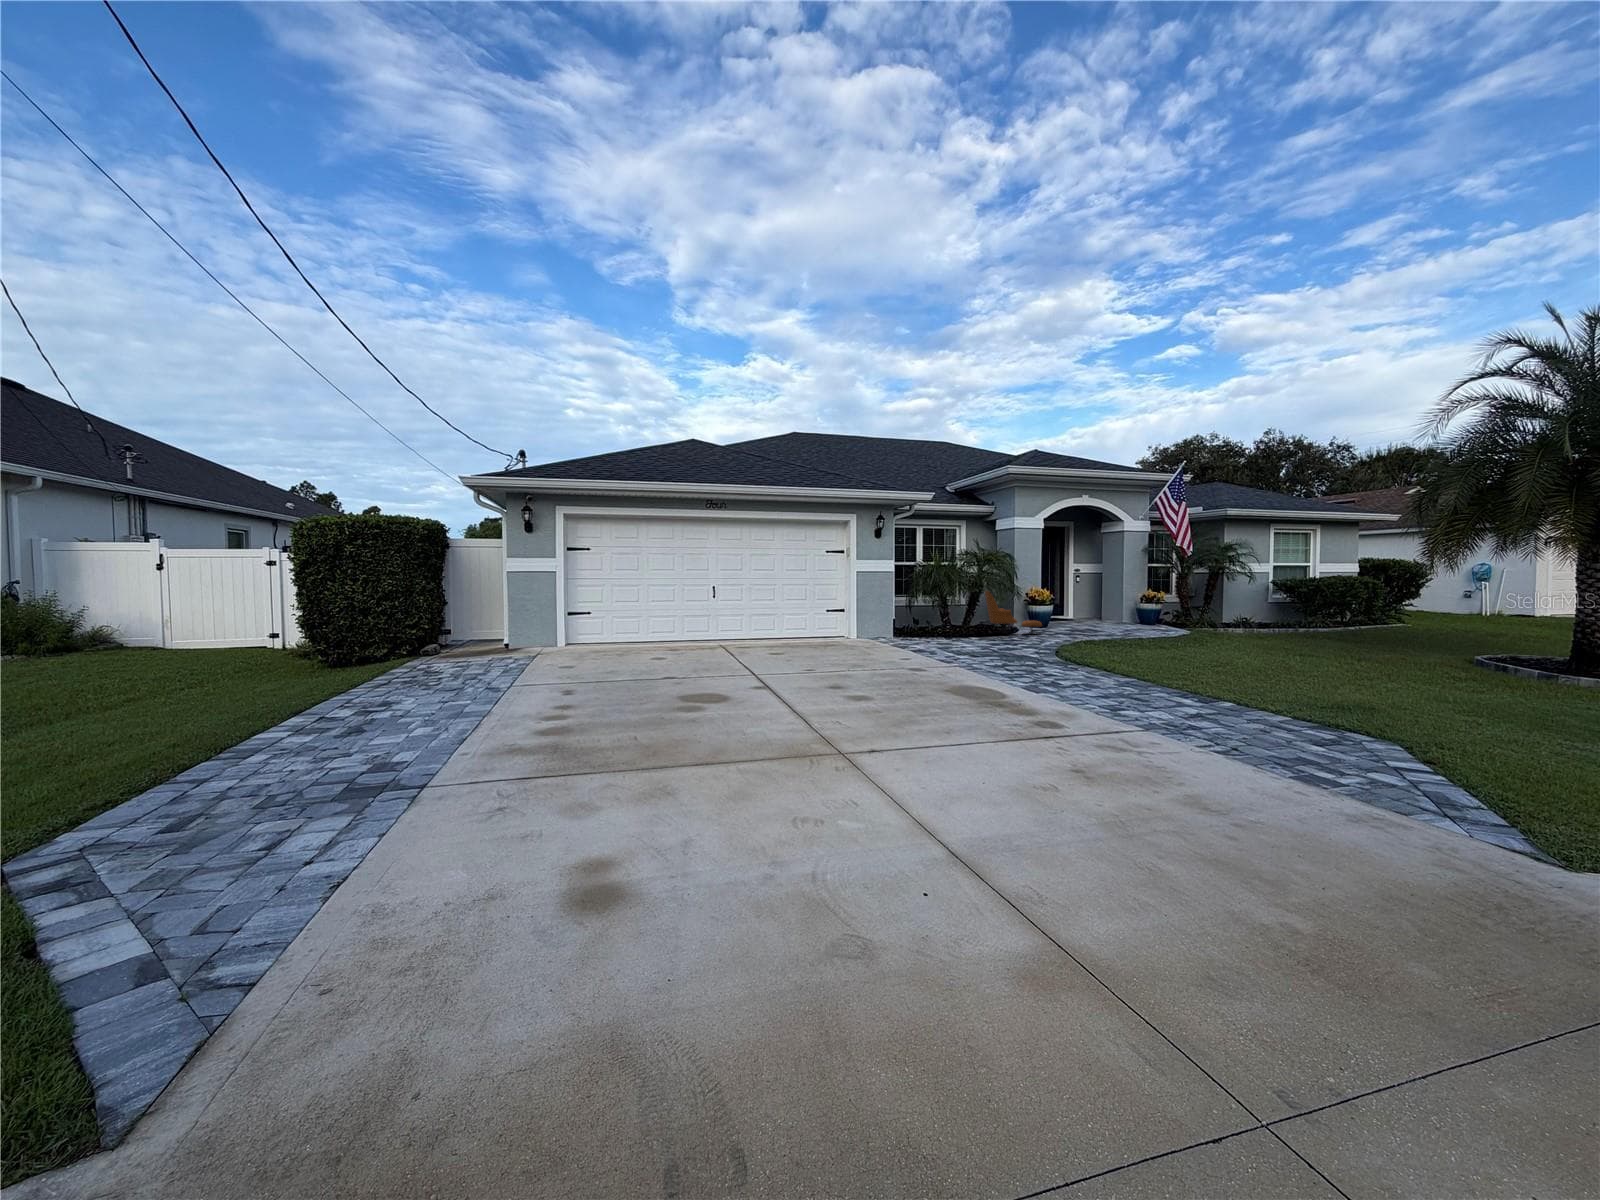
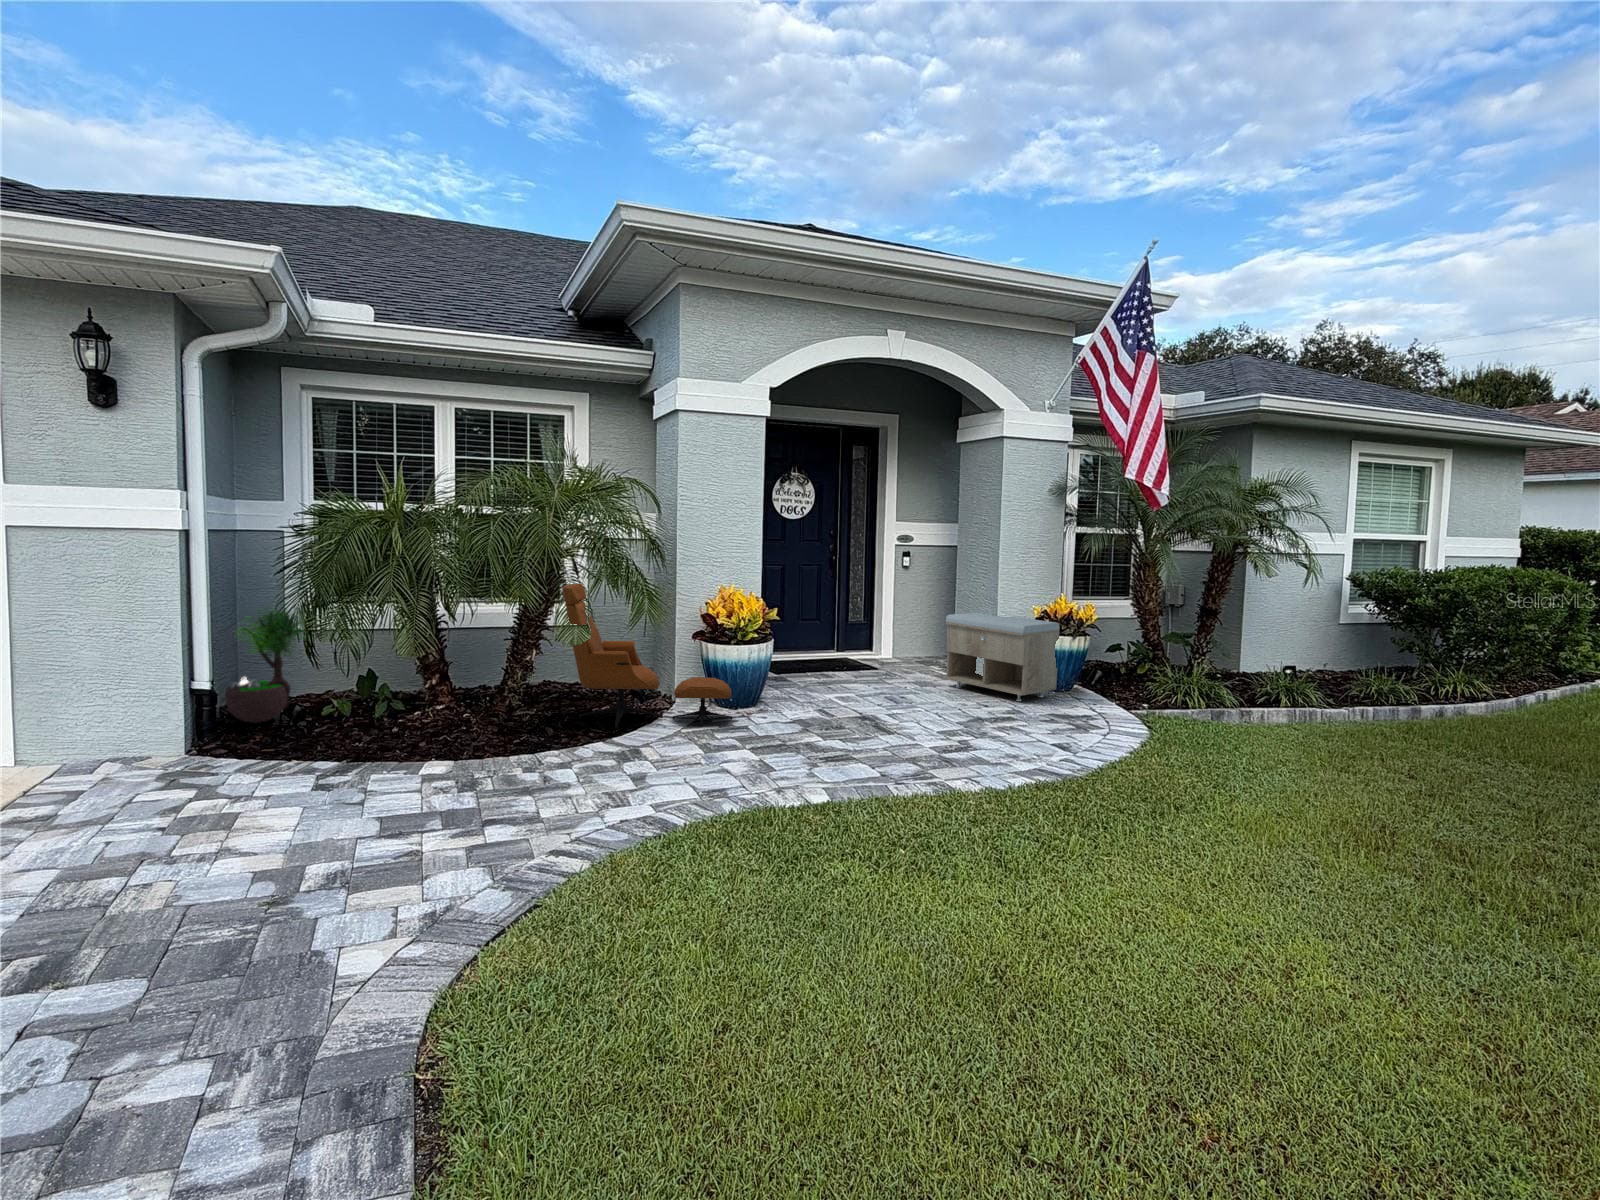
potted tree: none [883,595,910,636] -> present [225,599,307,723]
storage bench: none [1104,599,1152,631] -> present [945,613,1060,701]

